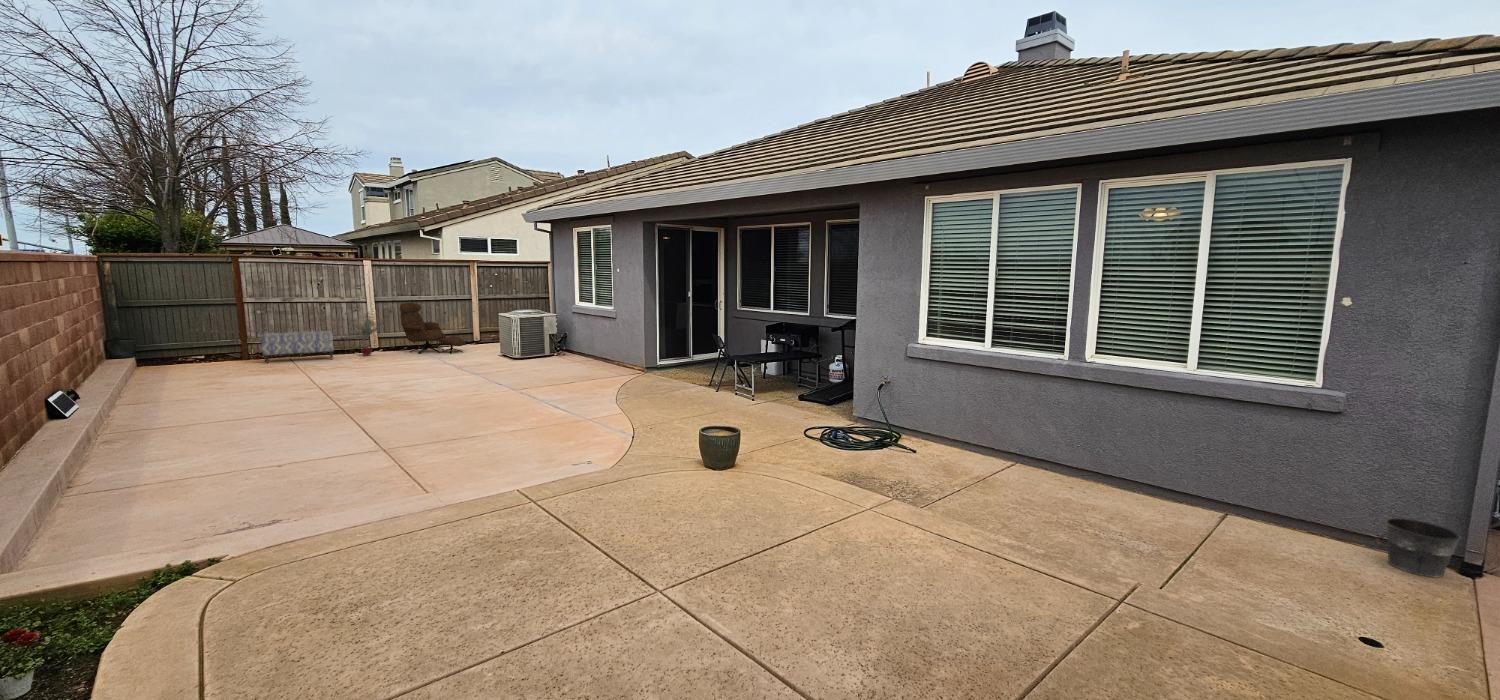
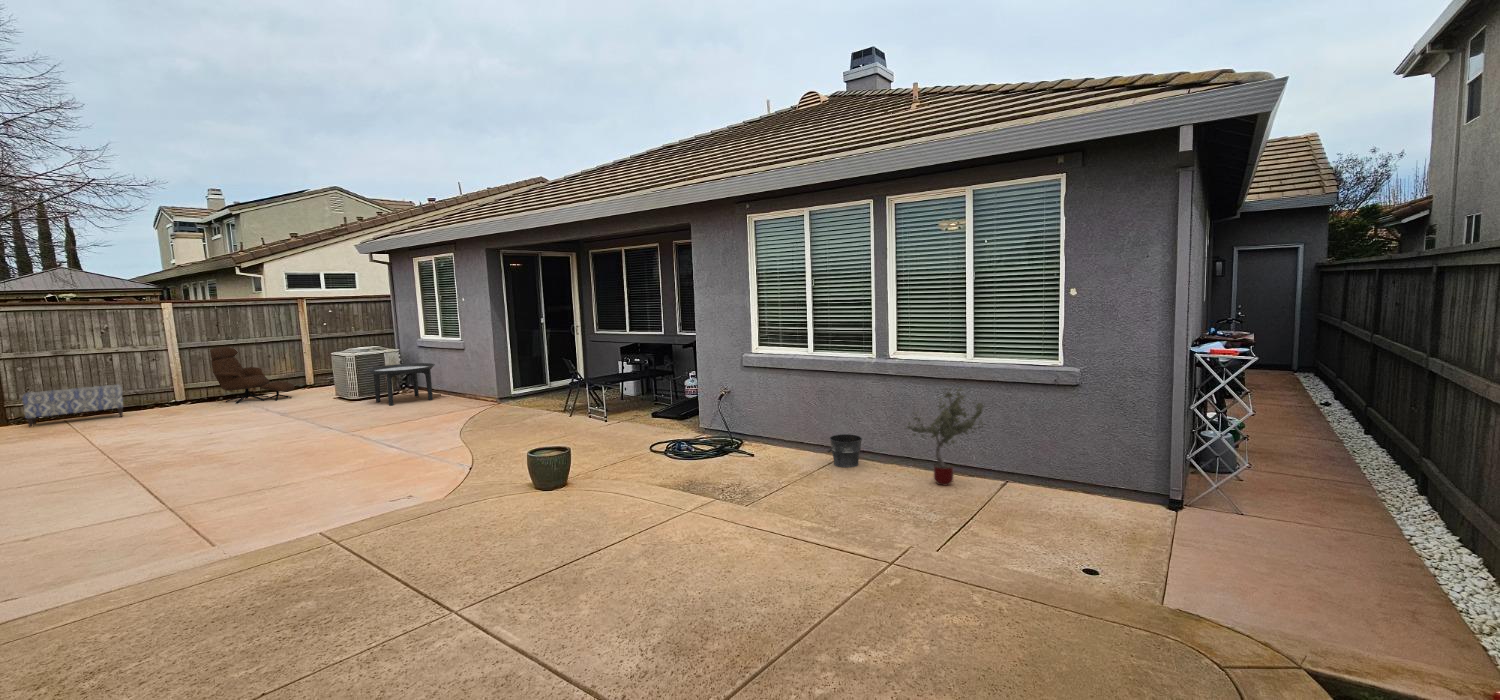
potted tree: present [347,315,384,356] -> present [907,388,983,486]
round table: none [529,328,588,367] -> present [367,363,435,406]
bucket: present [1376,518,1461,577] -> present [827,434,862,468]

